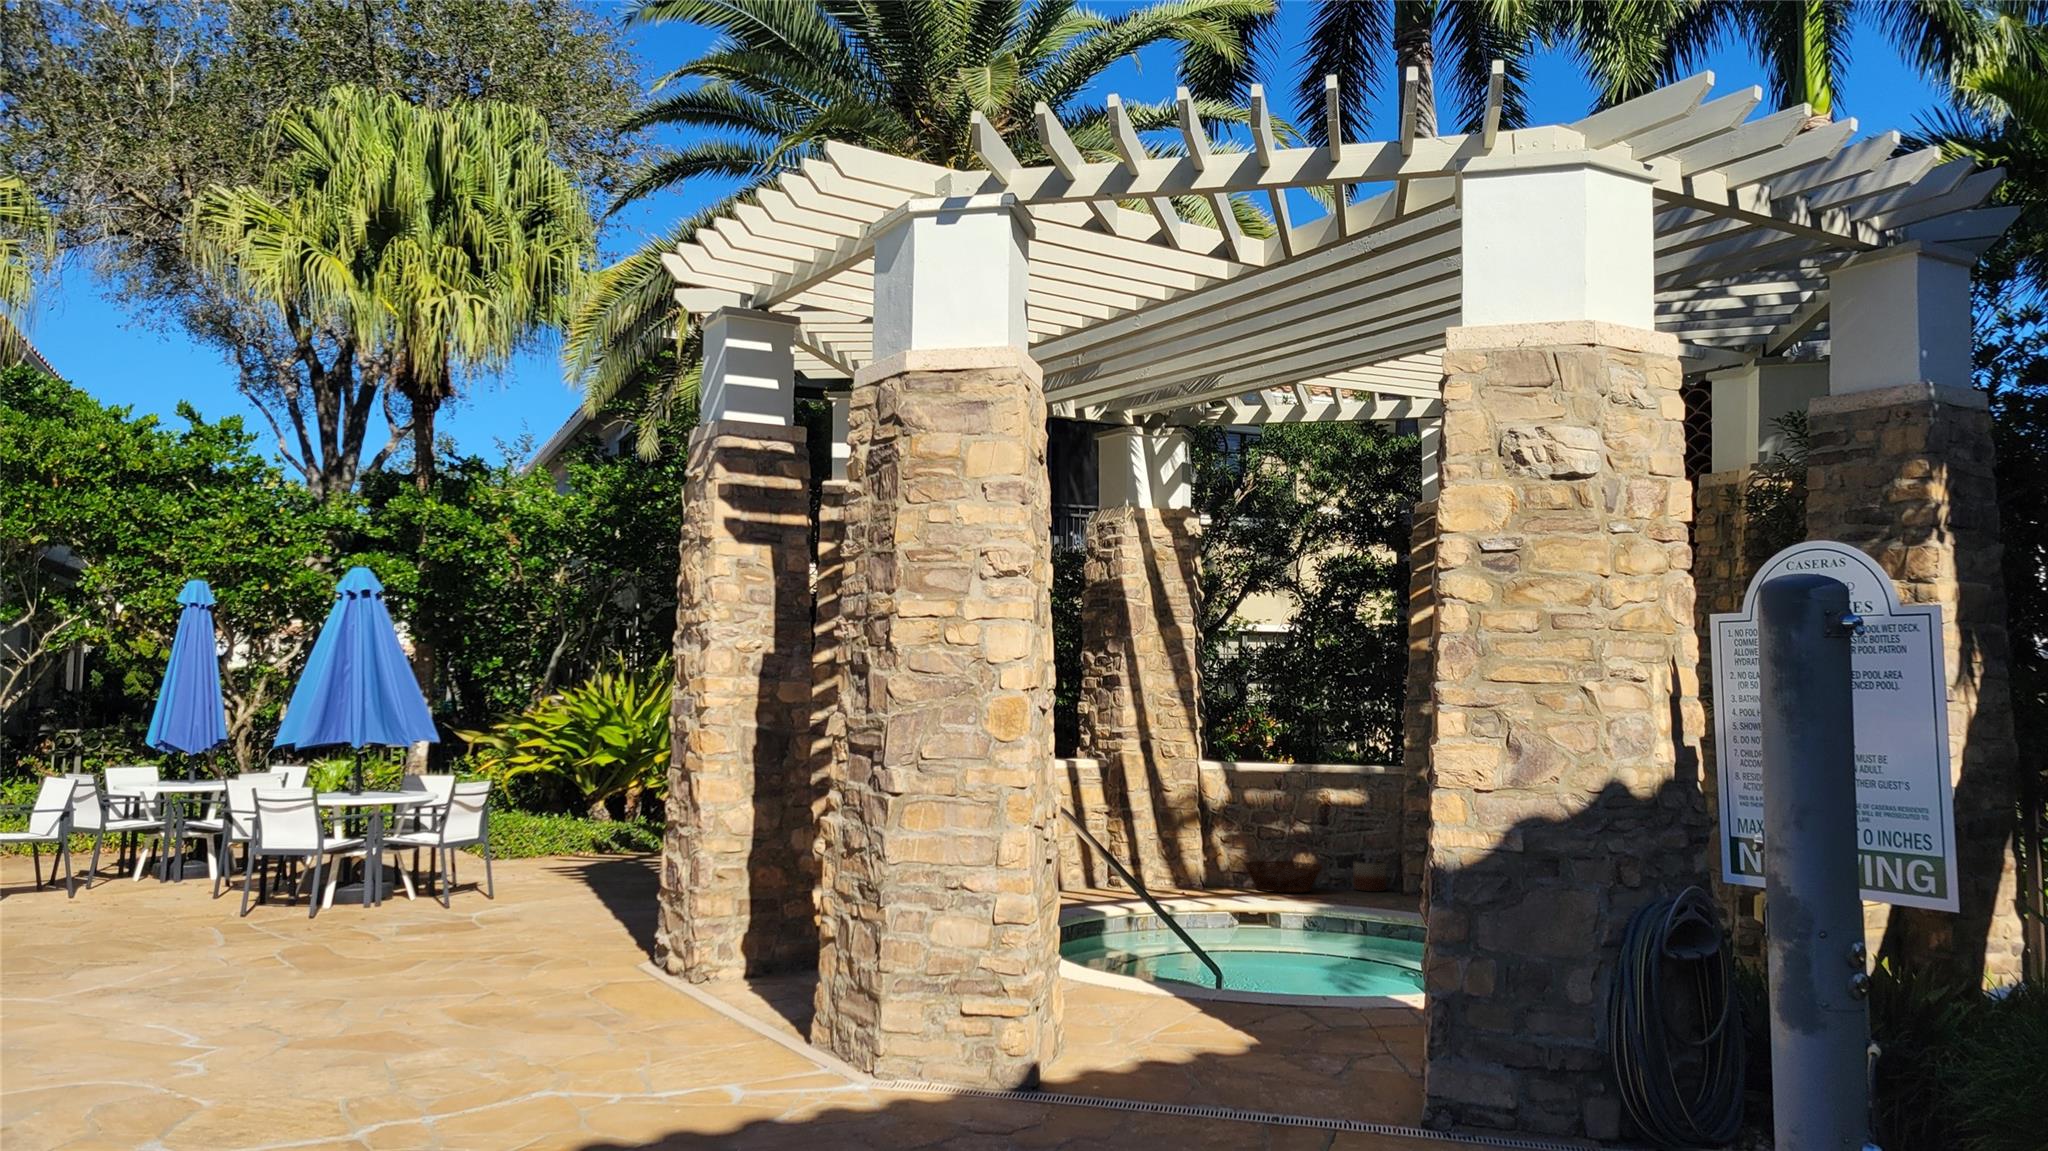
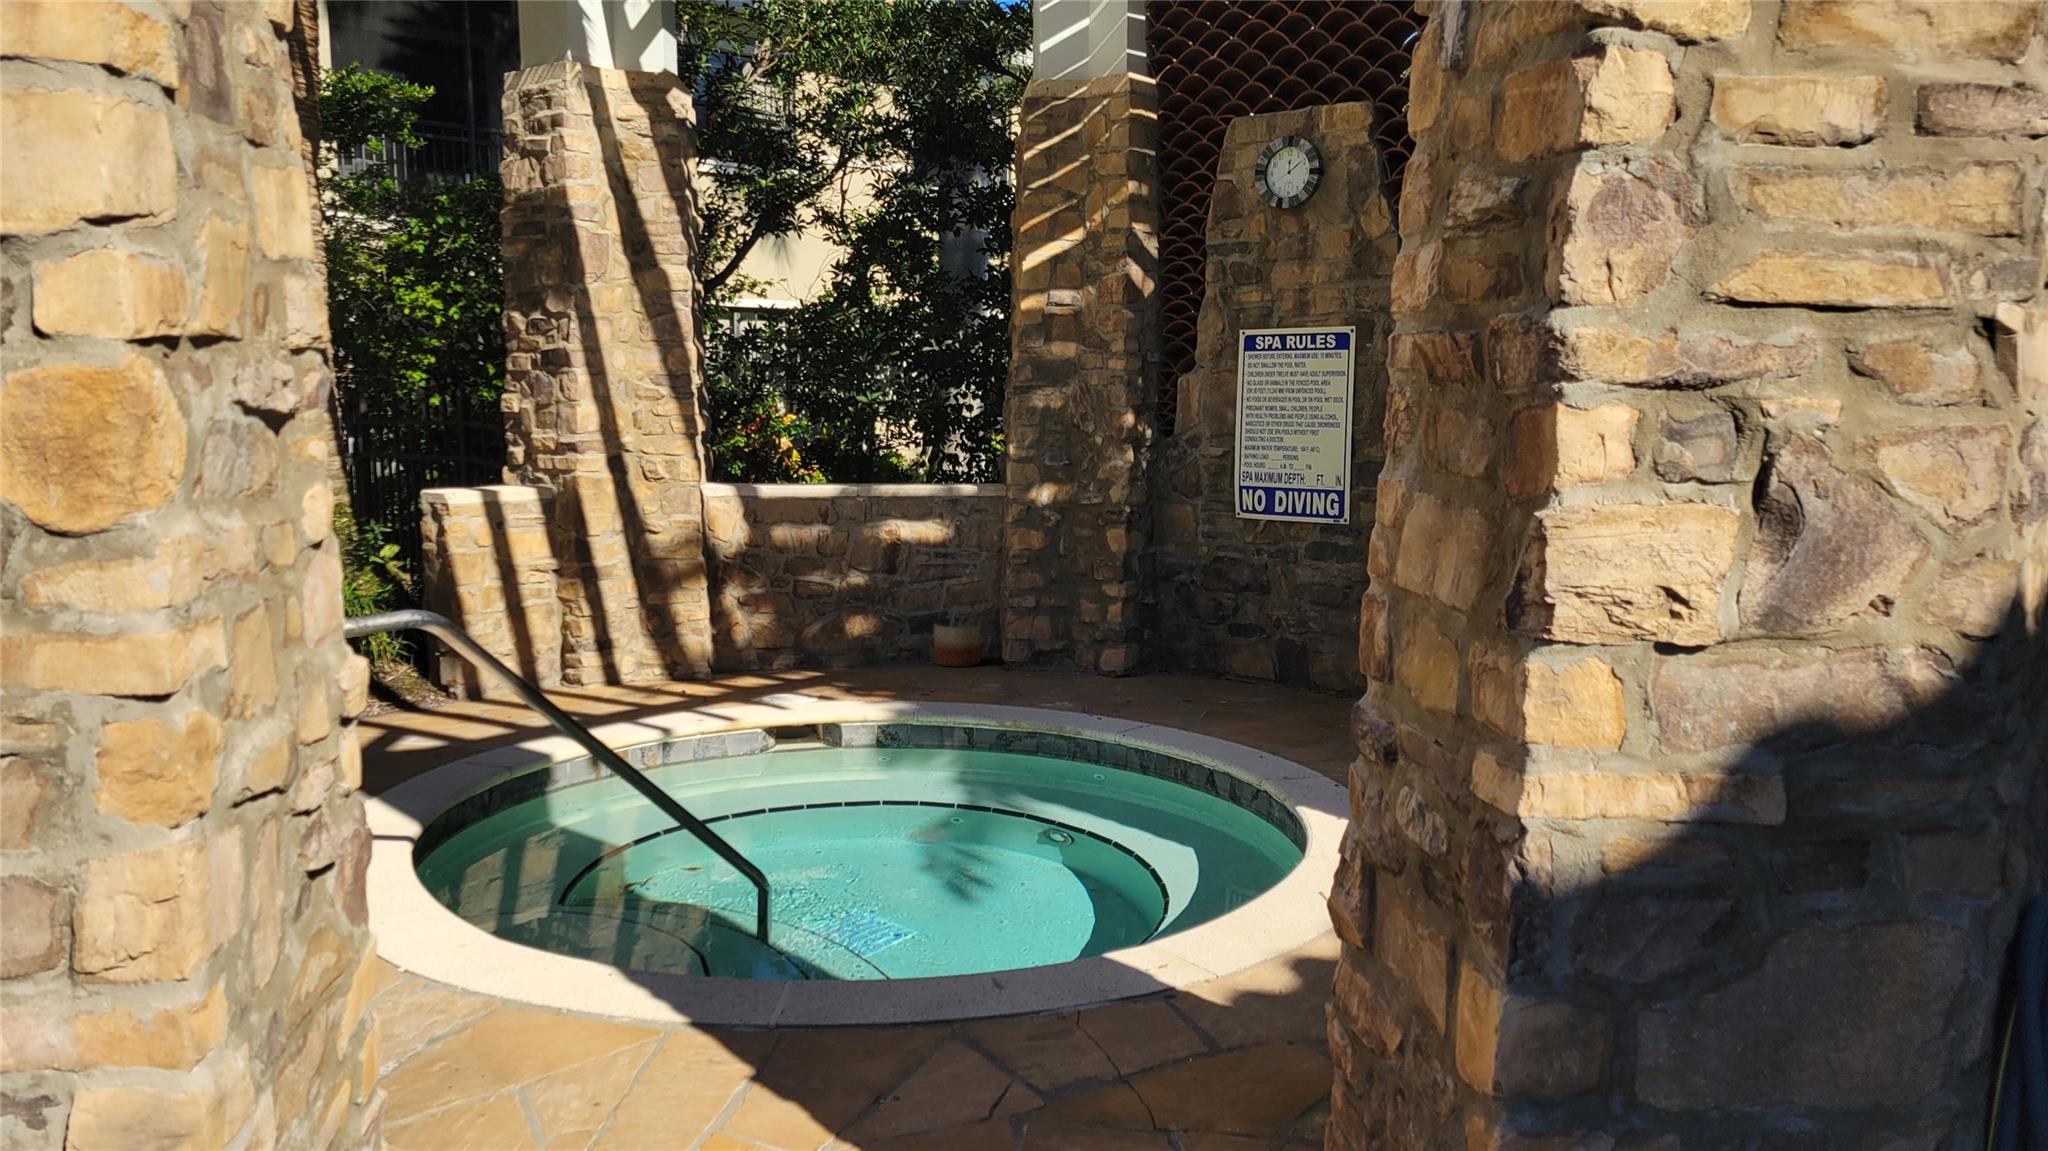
basket: present [1244,861,1322,893] -> none [773,629,893,679]

